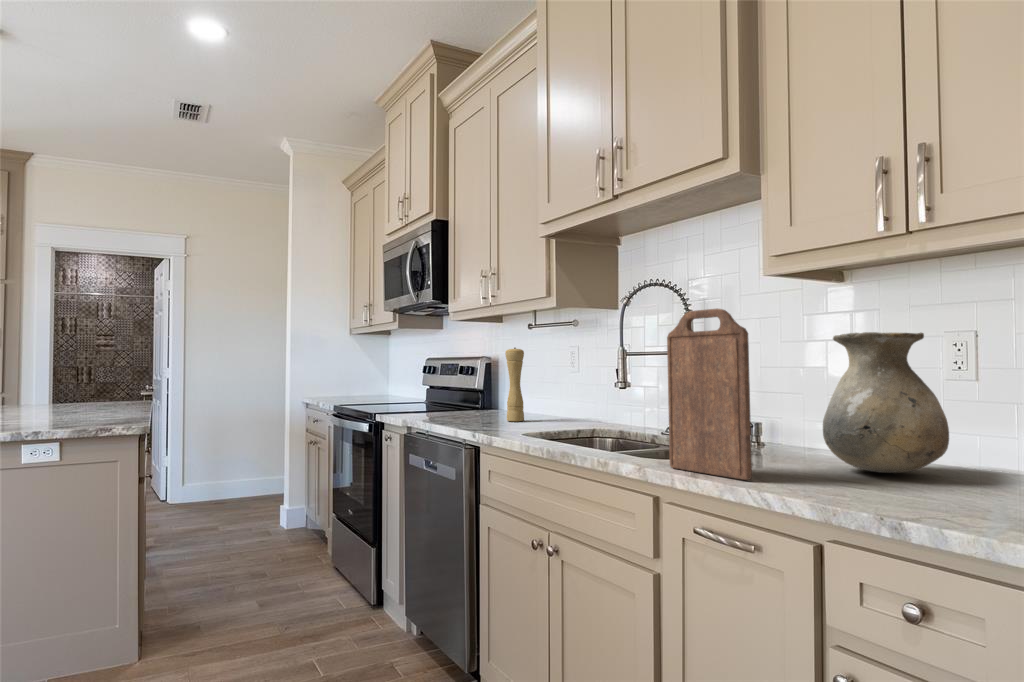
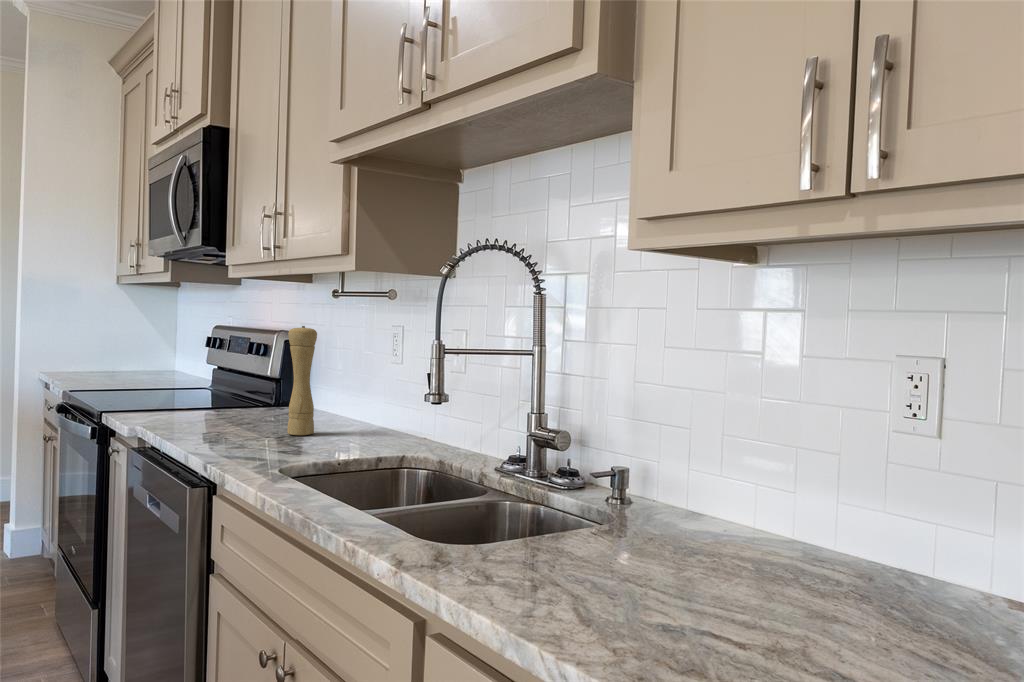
cutting board: present [667,309,752,480] -> none [450,309,576,617]
vase: present [823,332,949,473] -> none [700,358,890,593]

